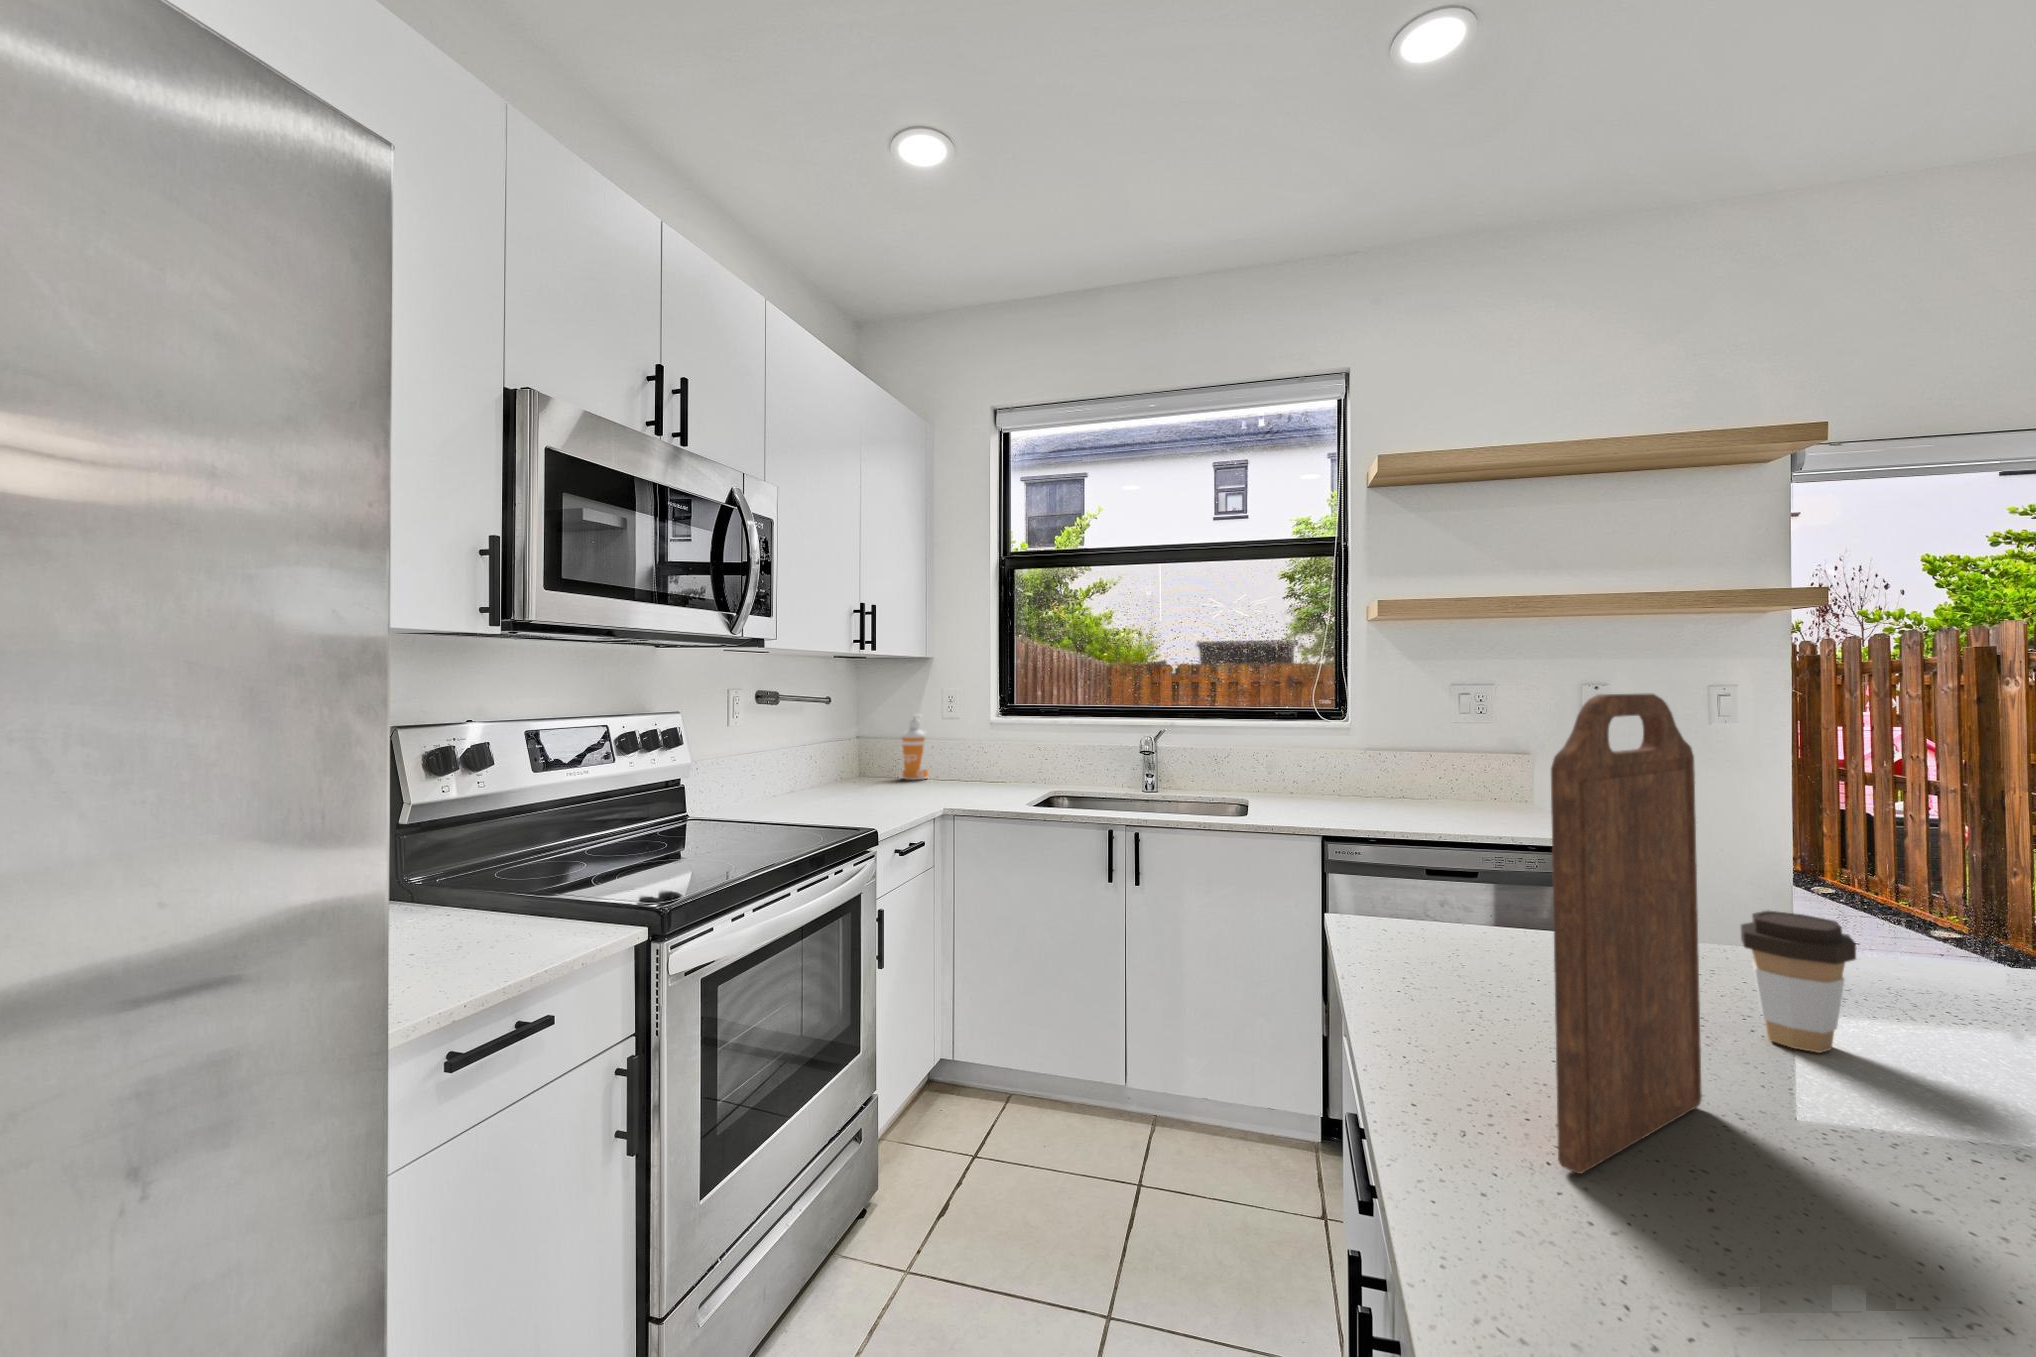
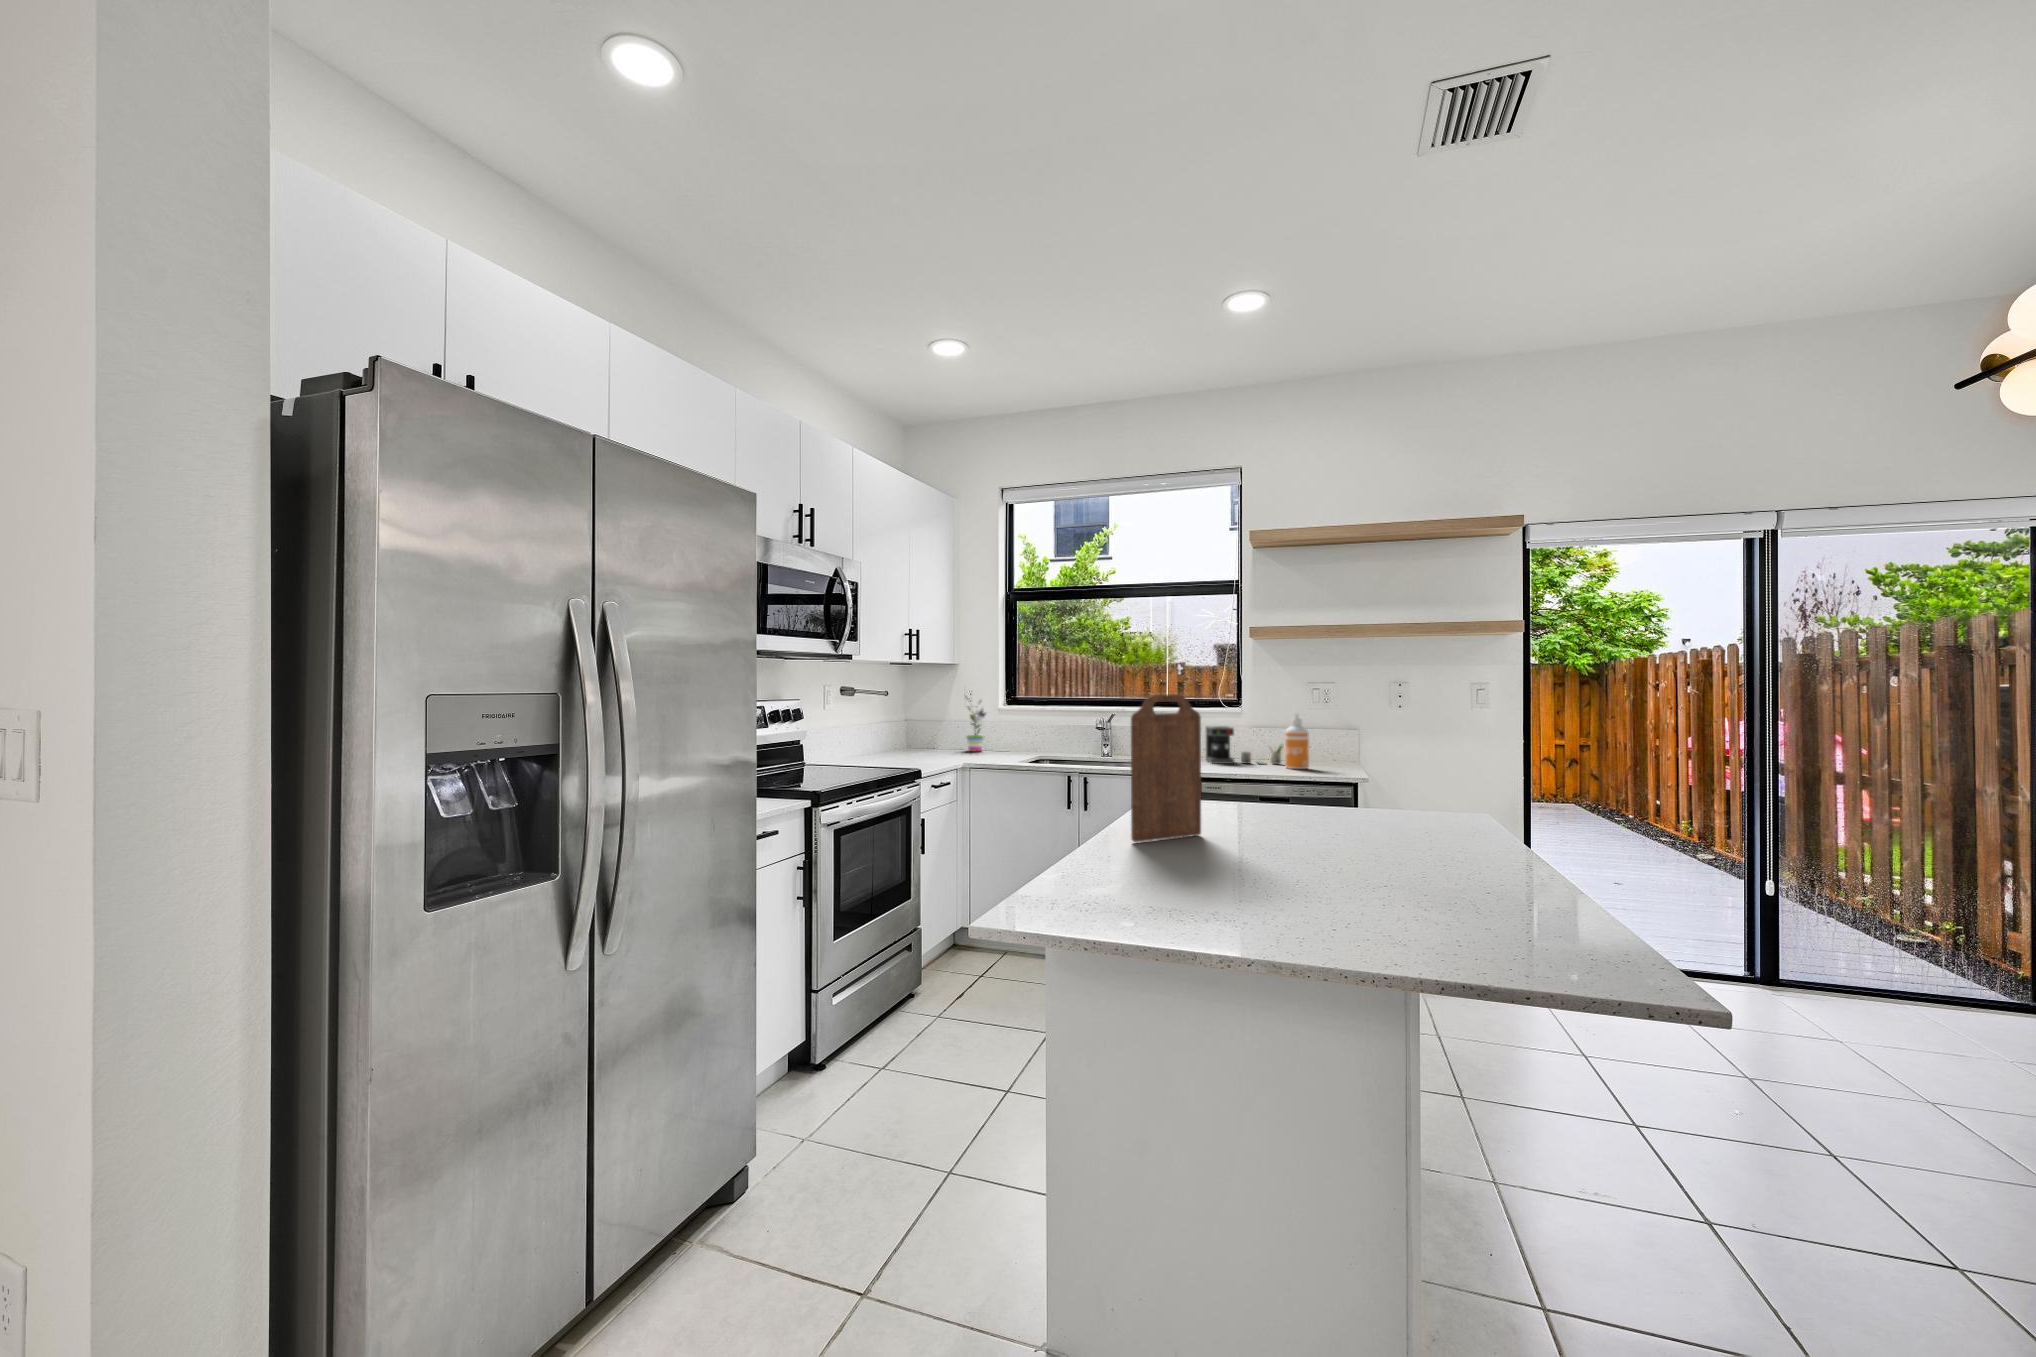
potted plant: none [941,703,977,784] -> present [966,697,988,751]
soap dispenser: present [902,714,928,780] -> present [1285,713,1309,769]
coffee maker: none [1294,745,1416,802] -> present [1206,726,1283,764]
coffee cup: present [1741,910,1856,1053] -> none [1250,779,1288,828]

